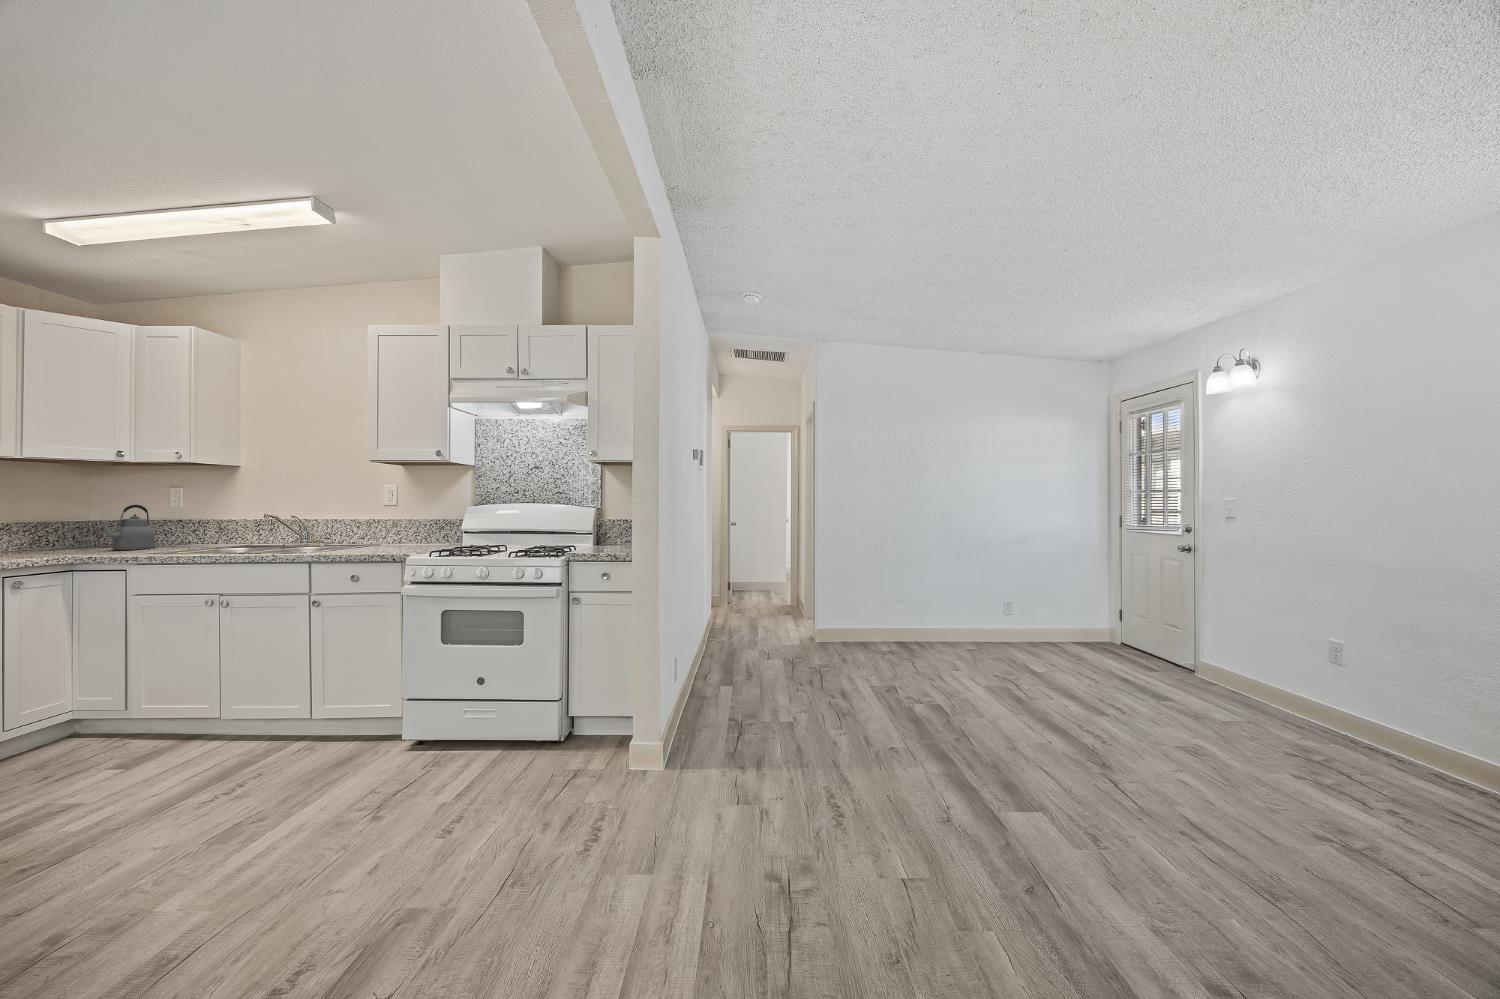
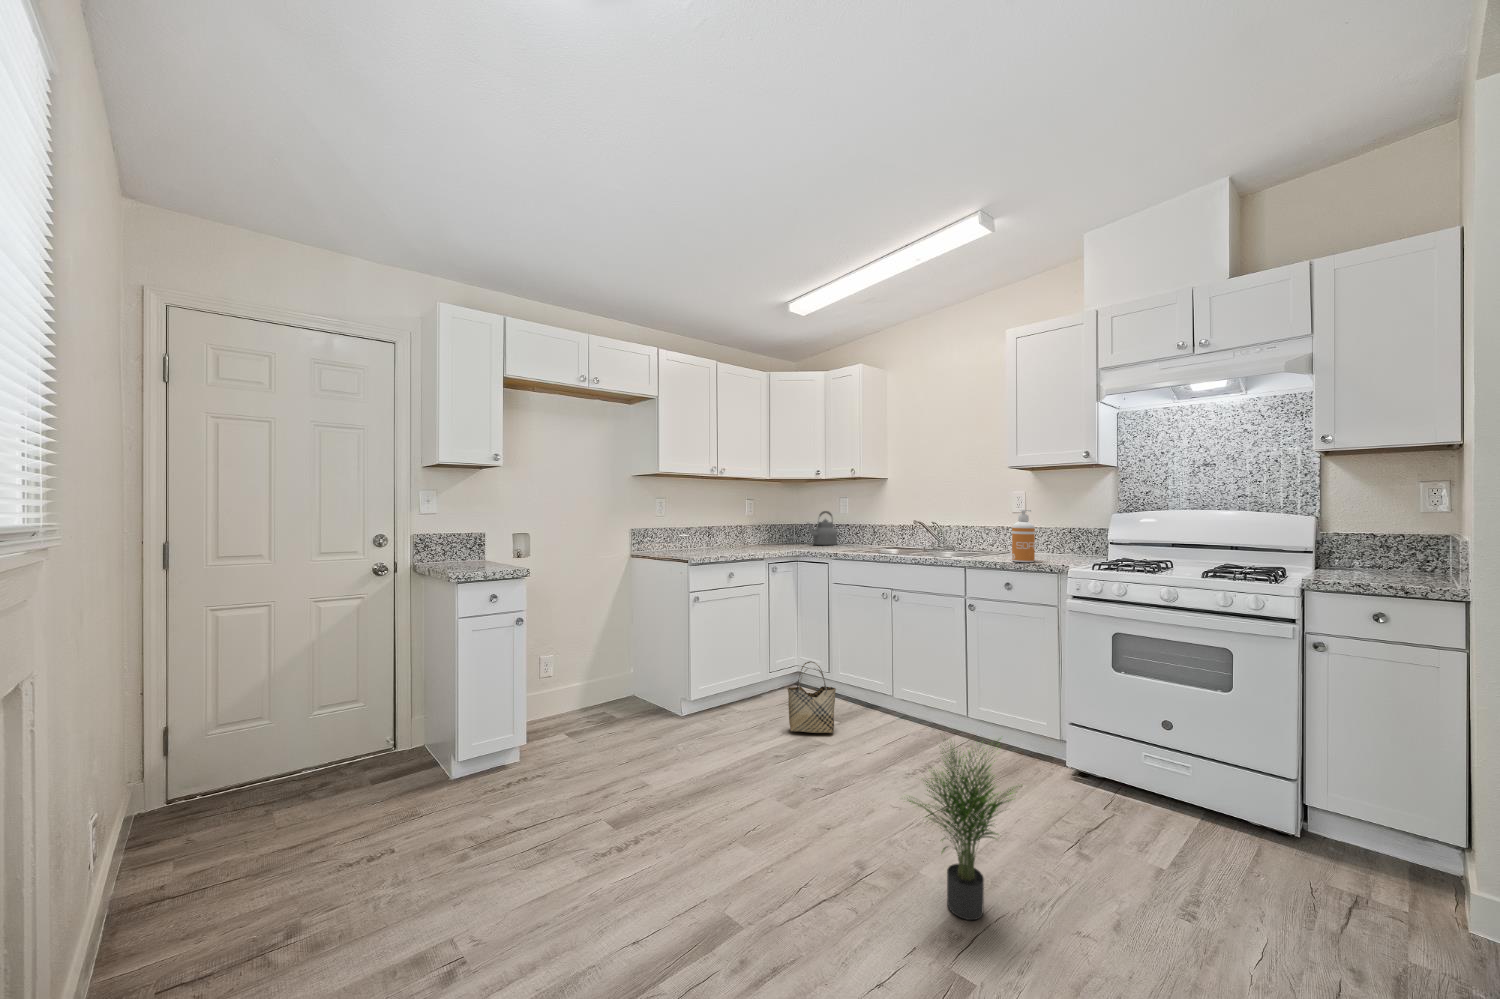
soap dispenser: none [361,503,385,555] -> present [1012,510,1035,562]
woven basket: none [33,699,124,796] -> present [787,661,836,733]
potted plant: none [137,712,294,897] -> present [908,738,1013,920]

